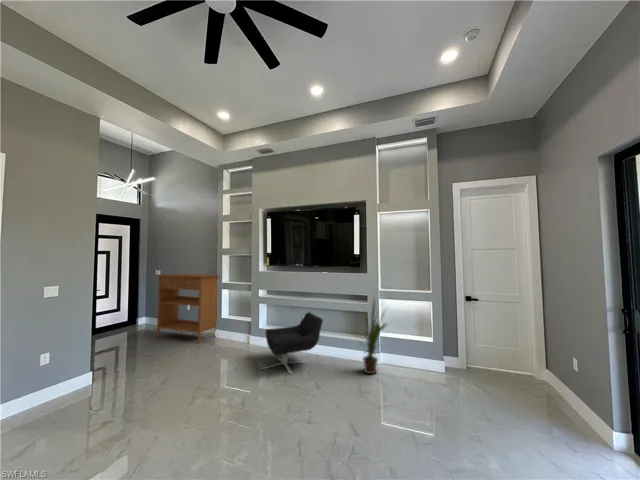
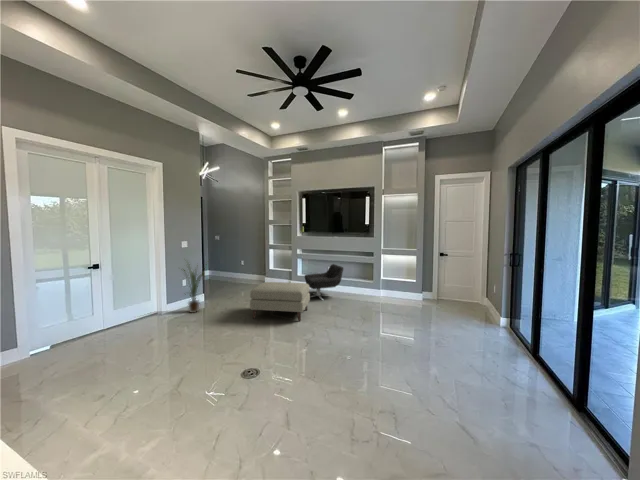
console table: present [156,273,219,343] -> none [220,238,268,286]
house plant: present [363,300,386,374] -> present [183,269,203,313]
ottoman: none [147,350,263,432] -> present [250,282,310,321]

